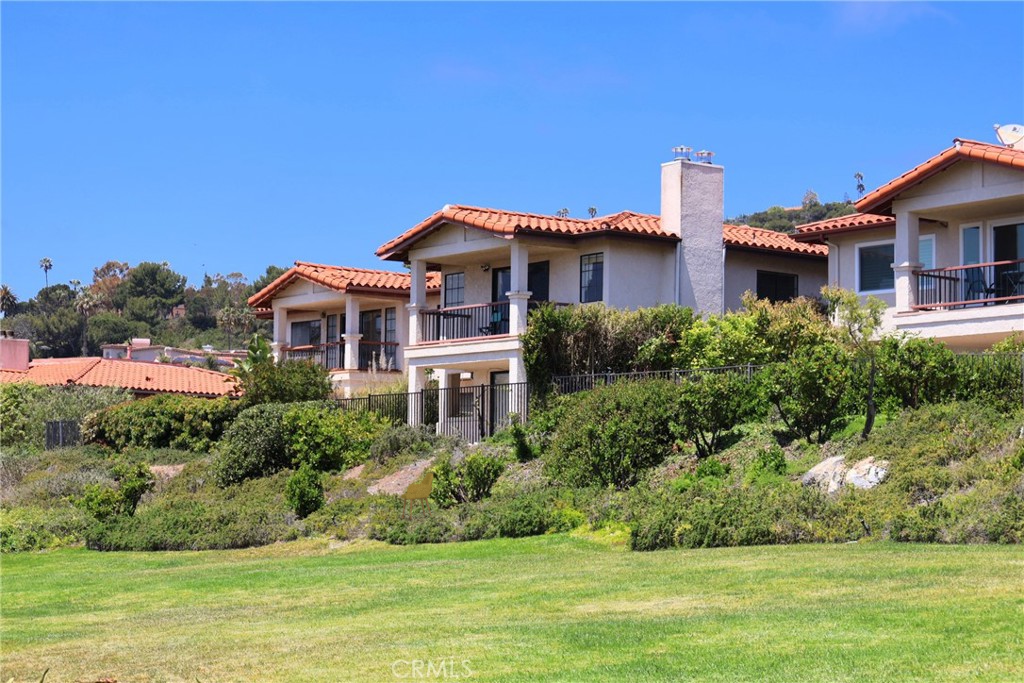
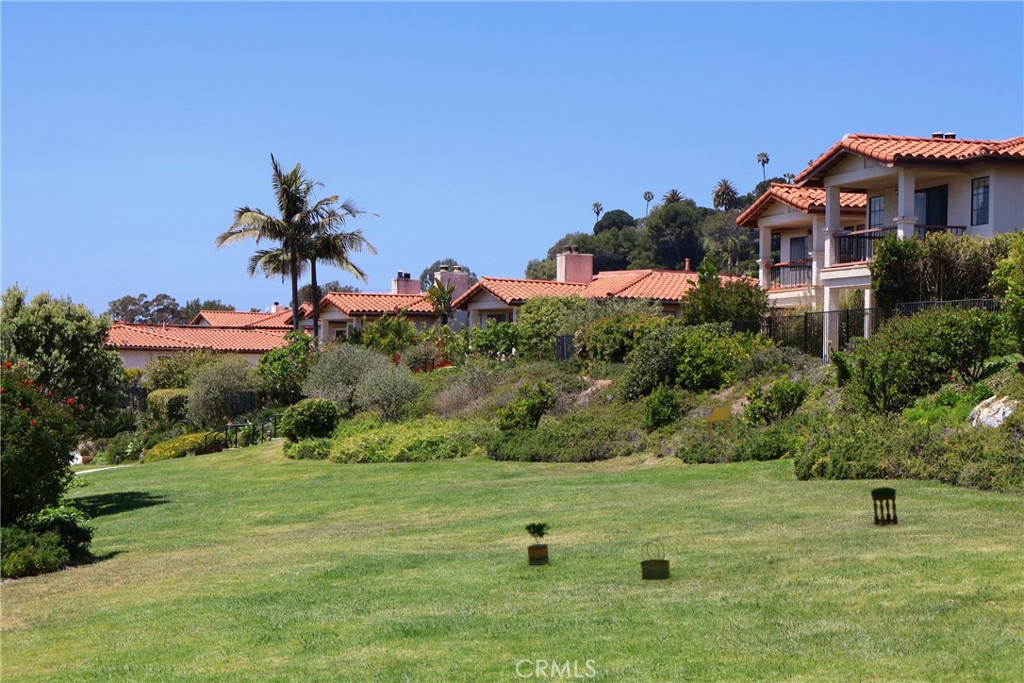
stool: none [940,542,973,588] -> present [871,487,898,526]
potted tree: none [595,598,635,659] -> present [525,523,550,565]
basket: none [841,610,884,665] -> present [640,540,670,579]

